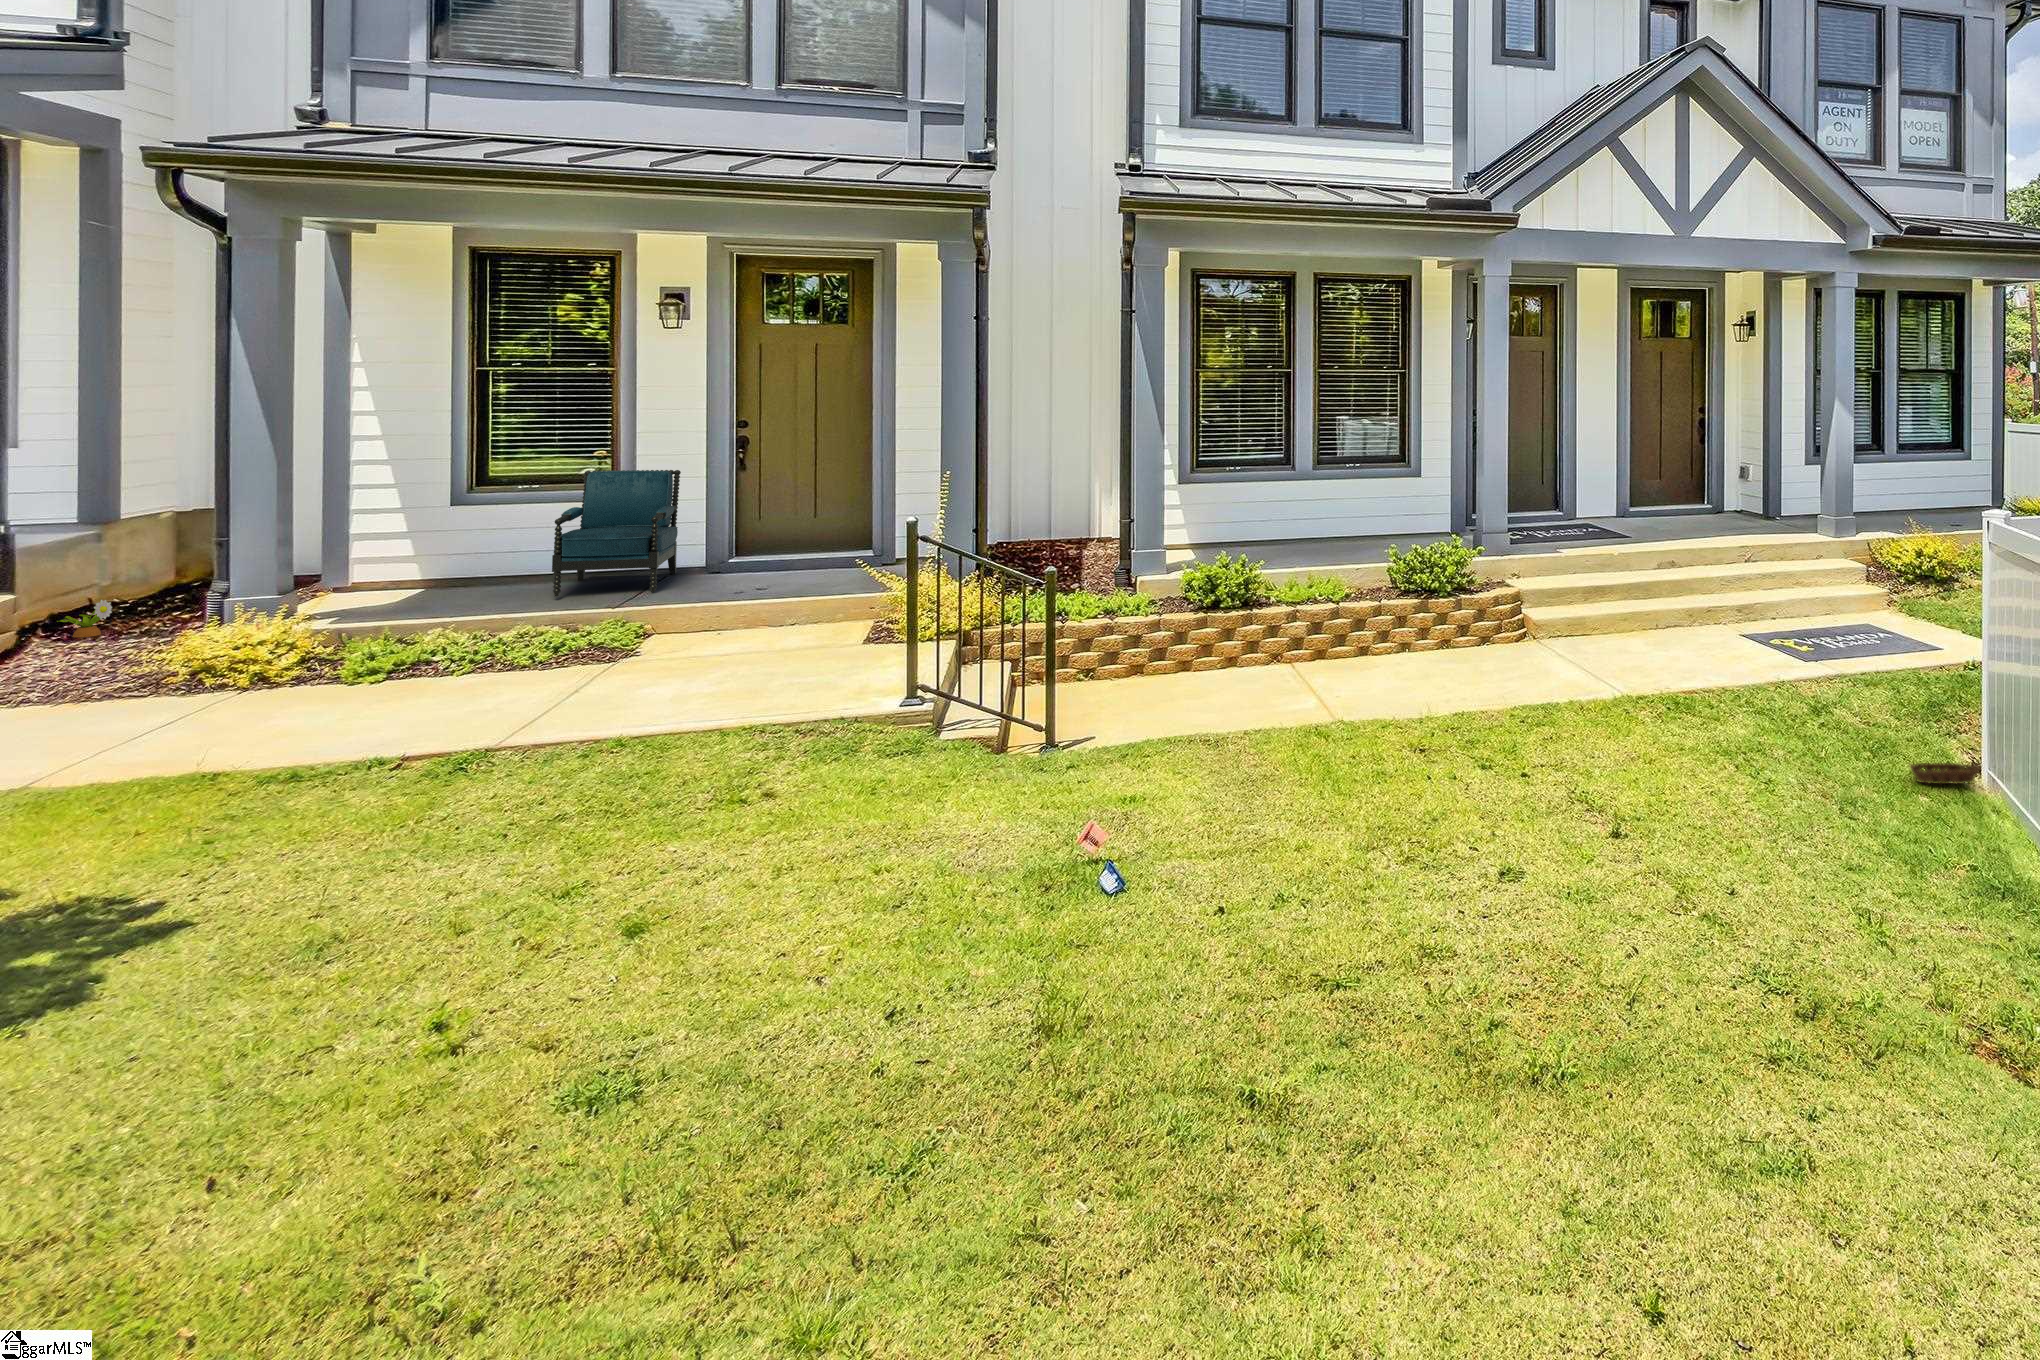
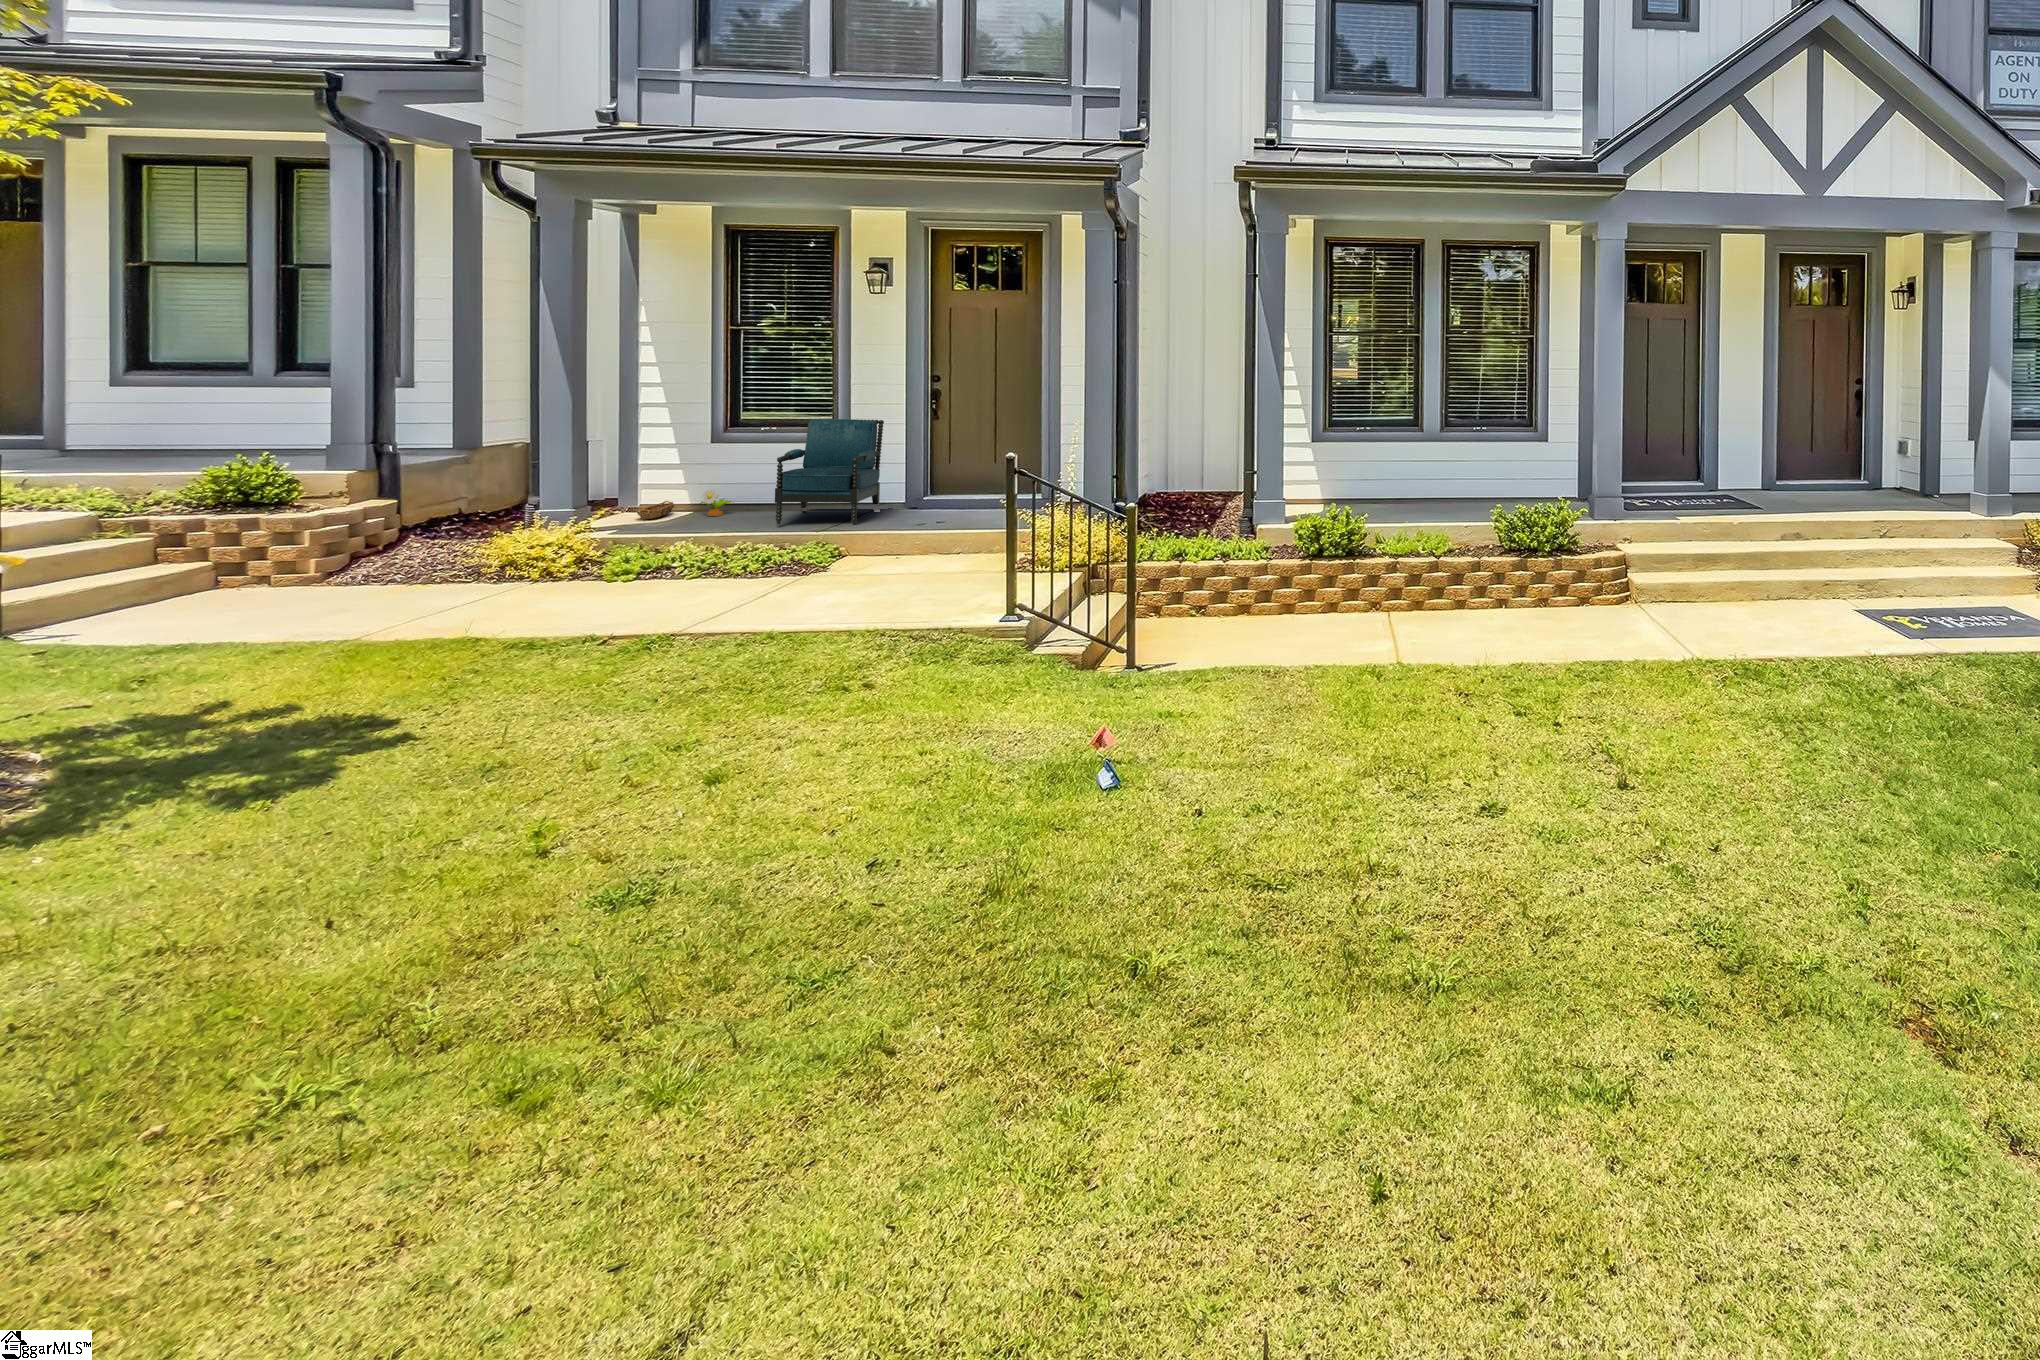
decorative plant: present [57,600,112,637] -> present [699,488,734,516]
basket: present [1910,763,1980,784] -> present [637,501,674,519]

